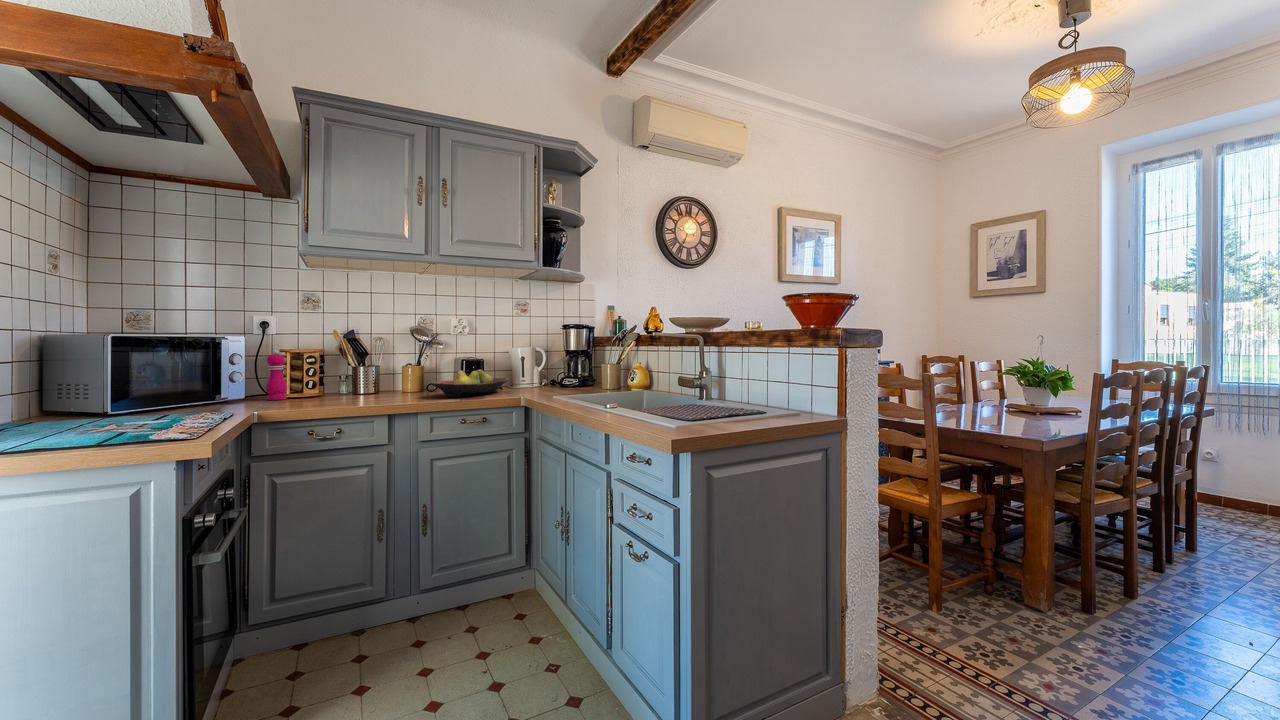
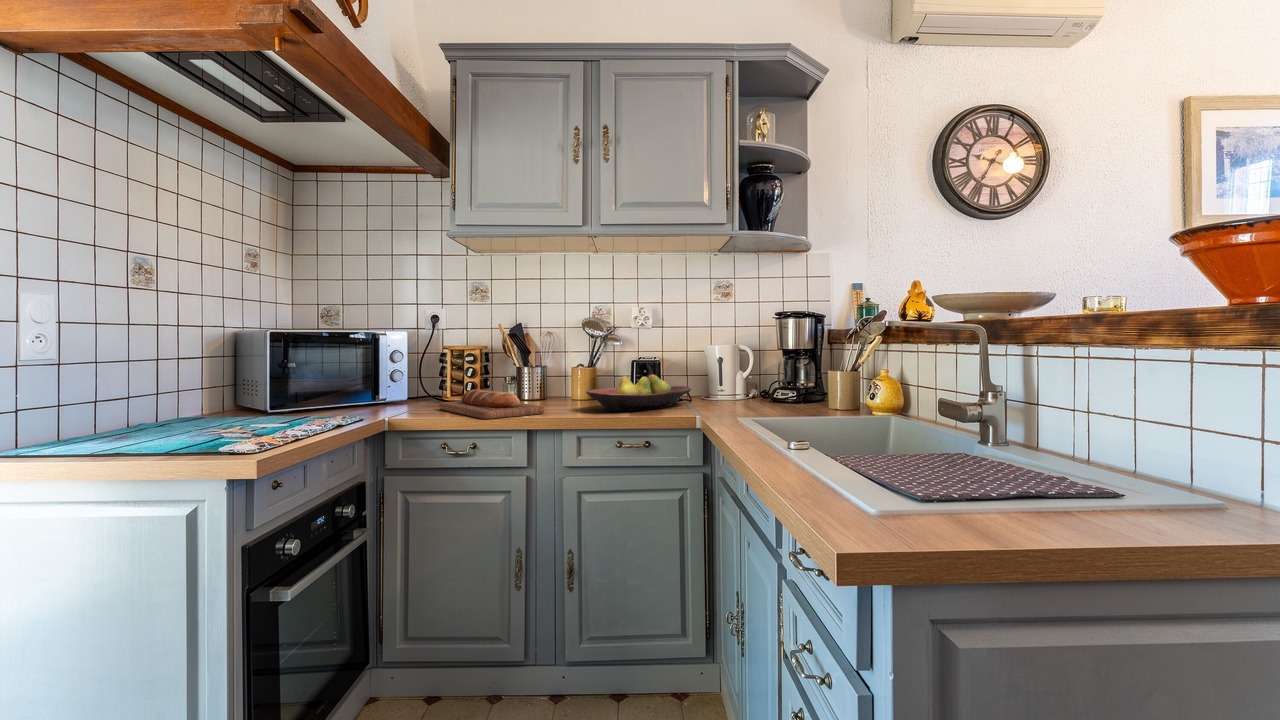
pepper mill: present [266,350,287,400] -> none [427,348,448,404]
bread loaf: none [290,385,399,407] -> present [439,390,544,419]

